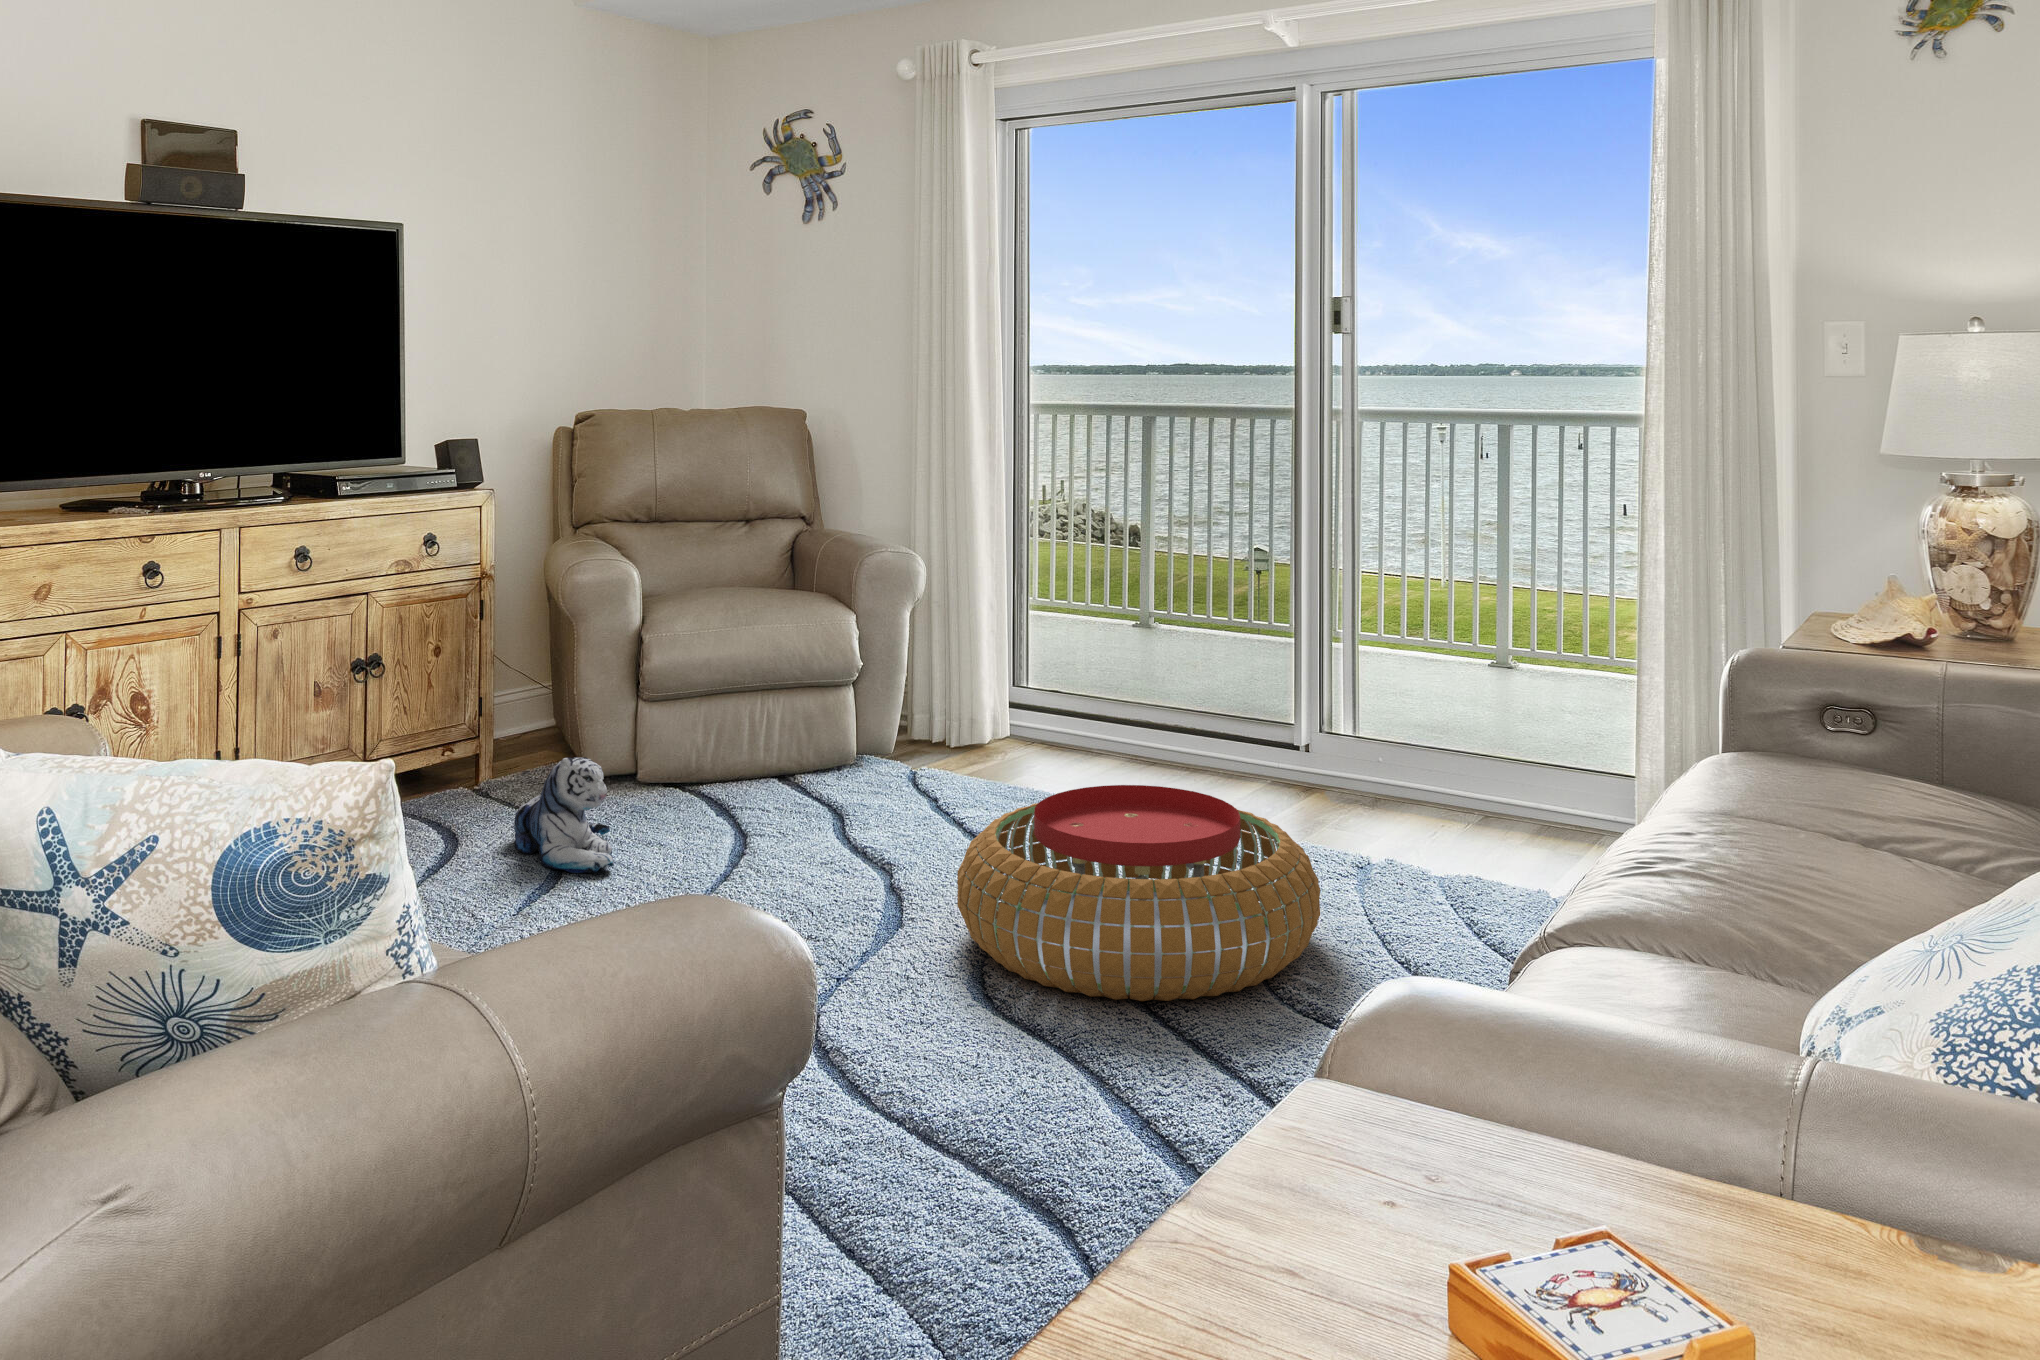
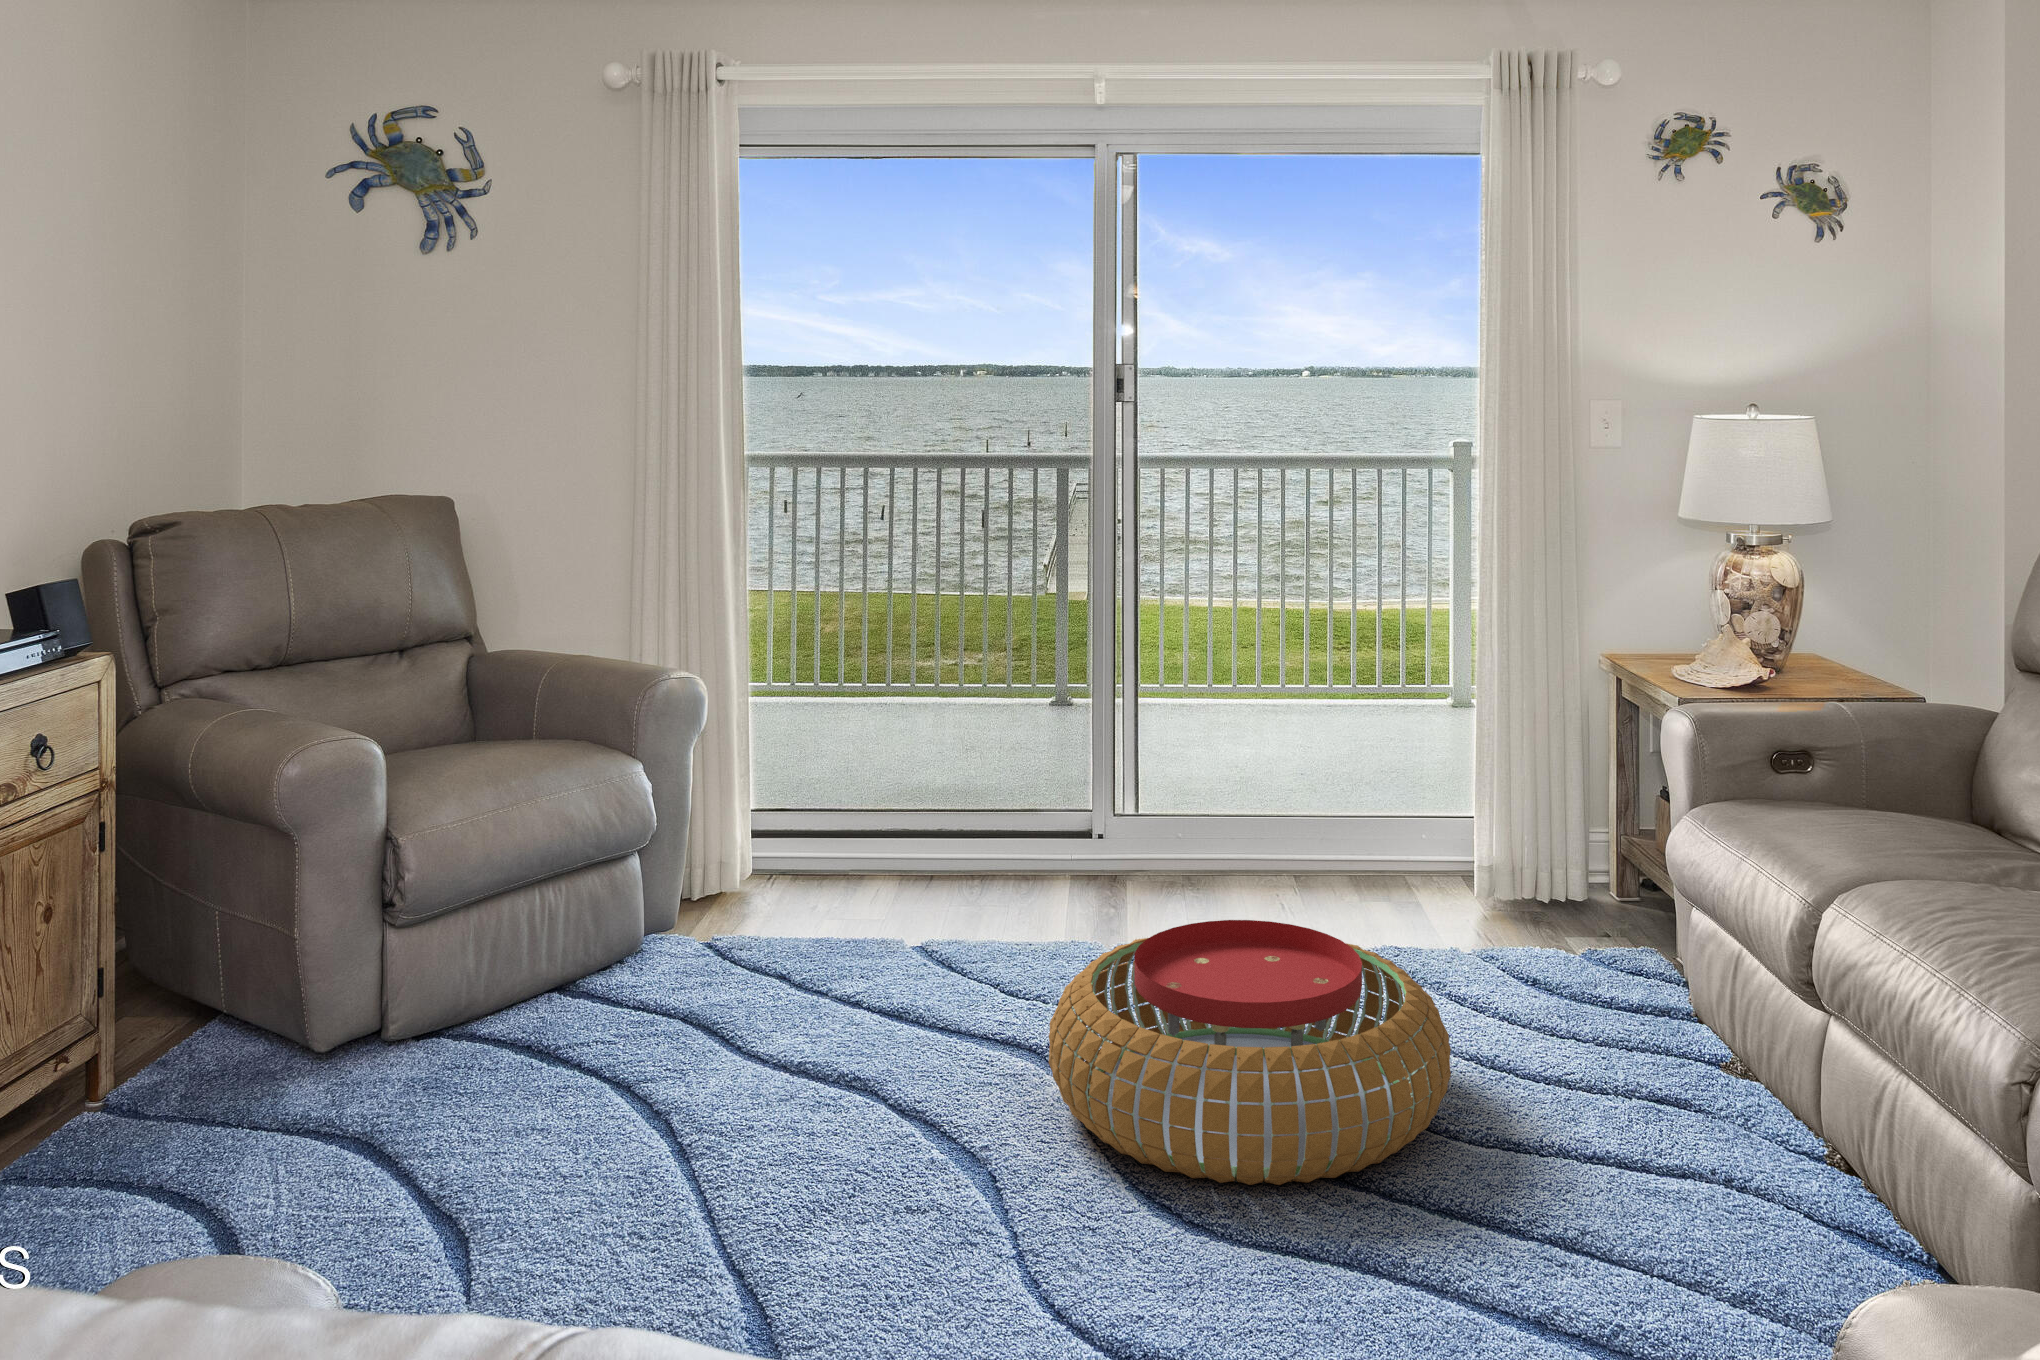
plush toy: present [514,757,614,873] -> none [306,1035,535,1212]

